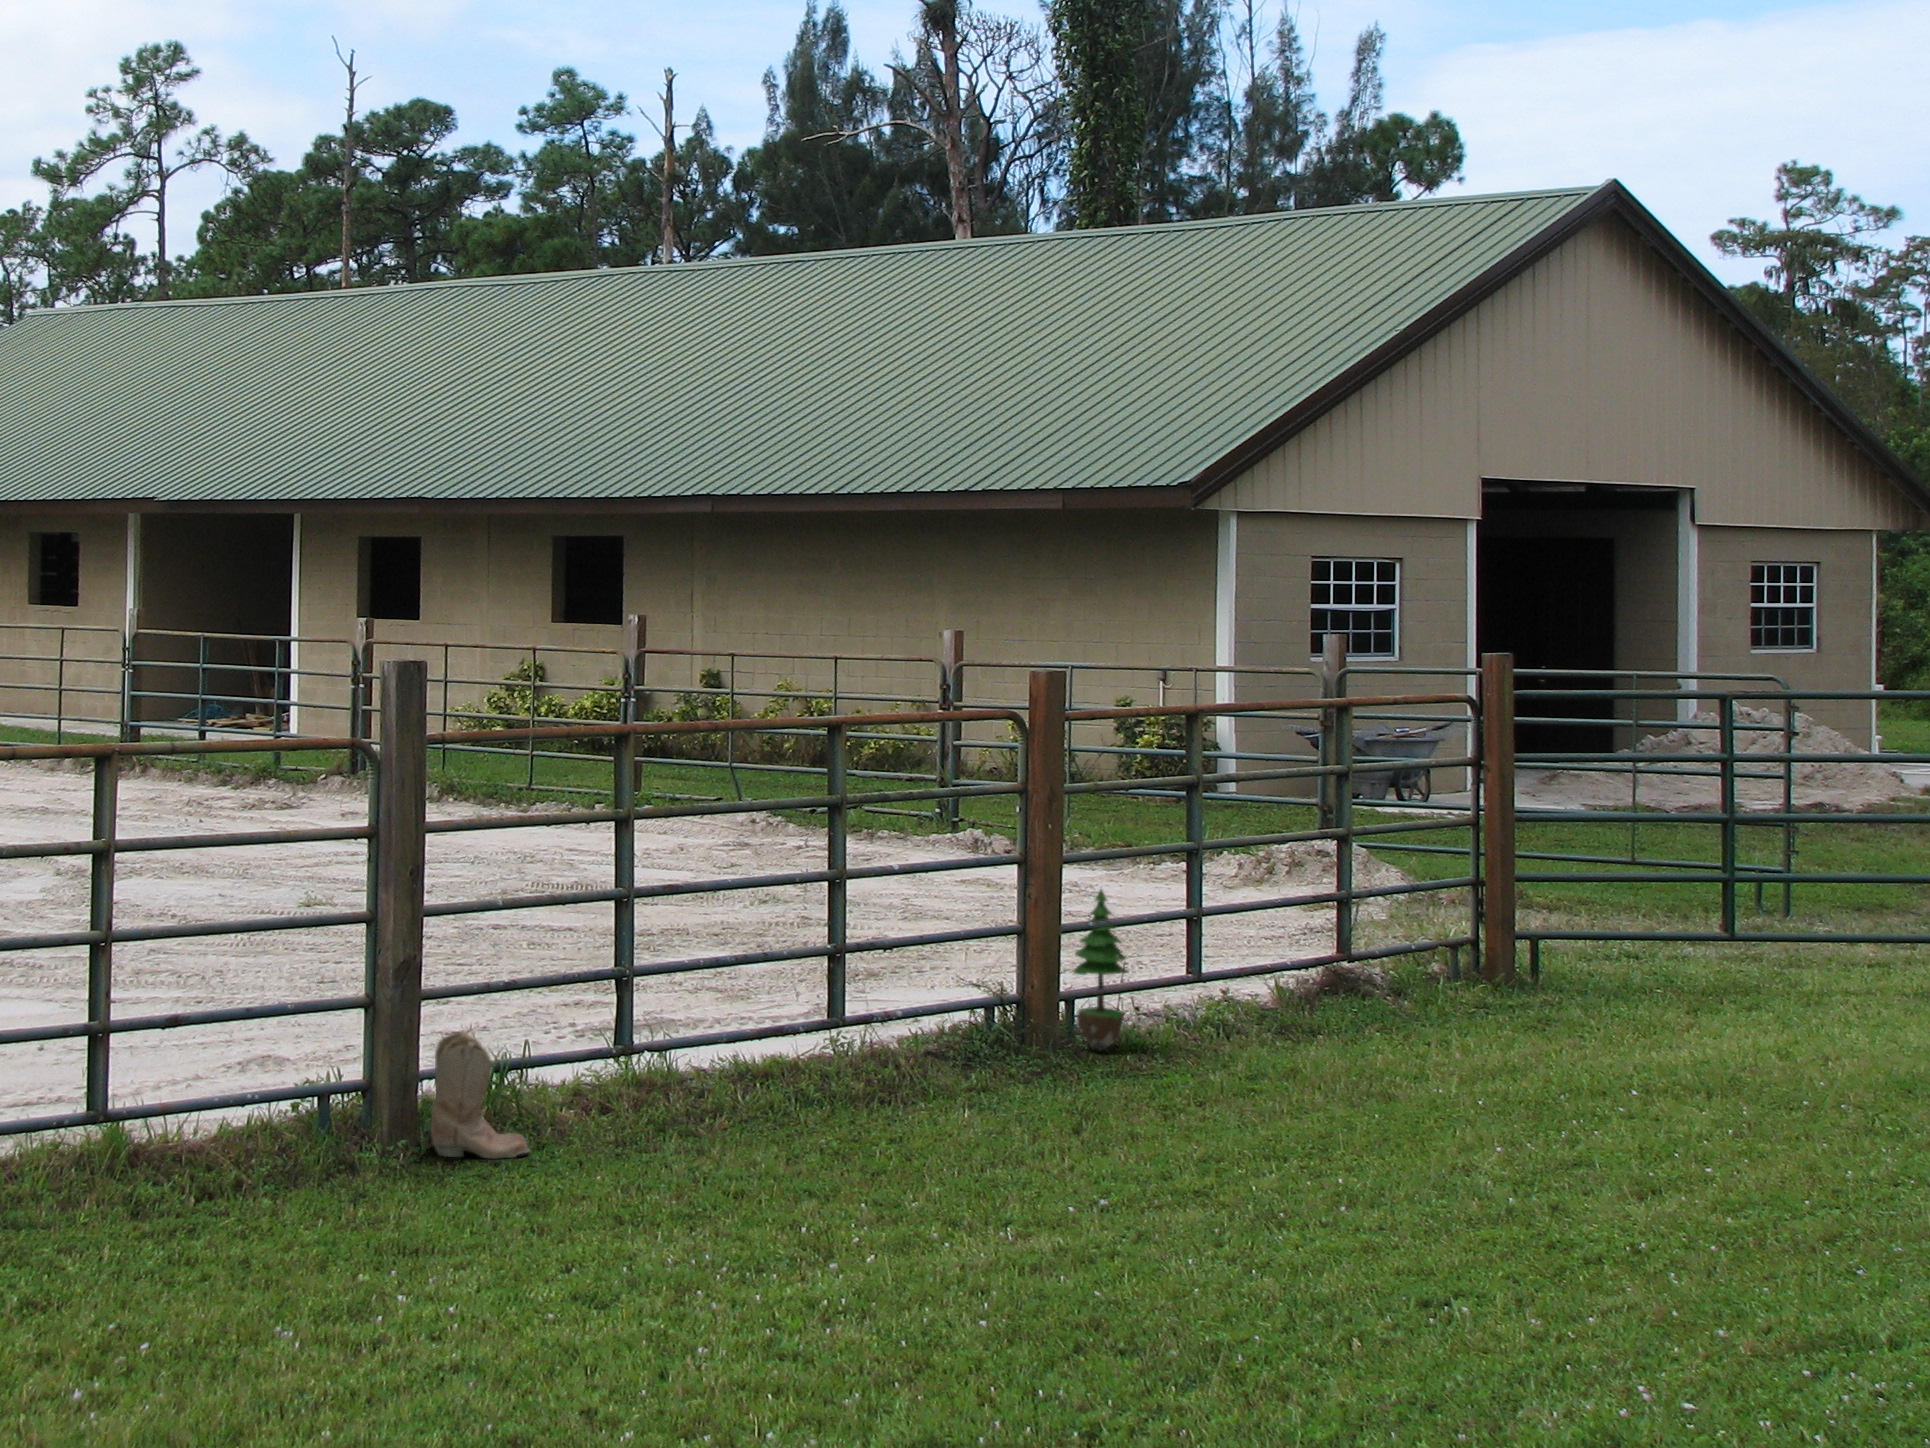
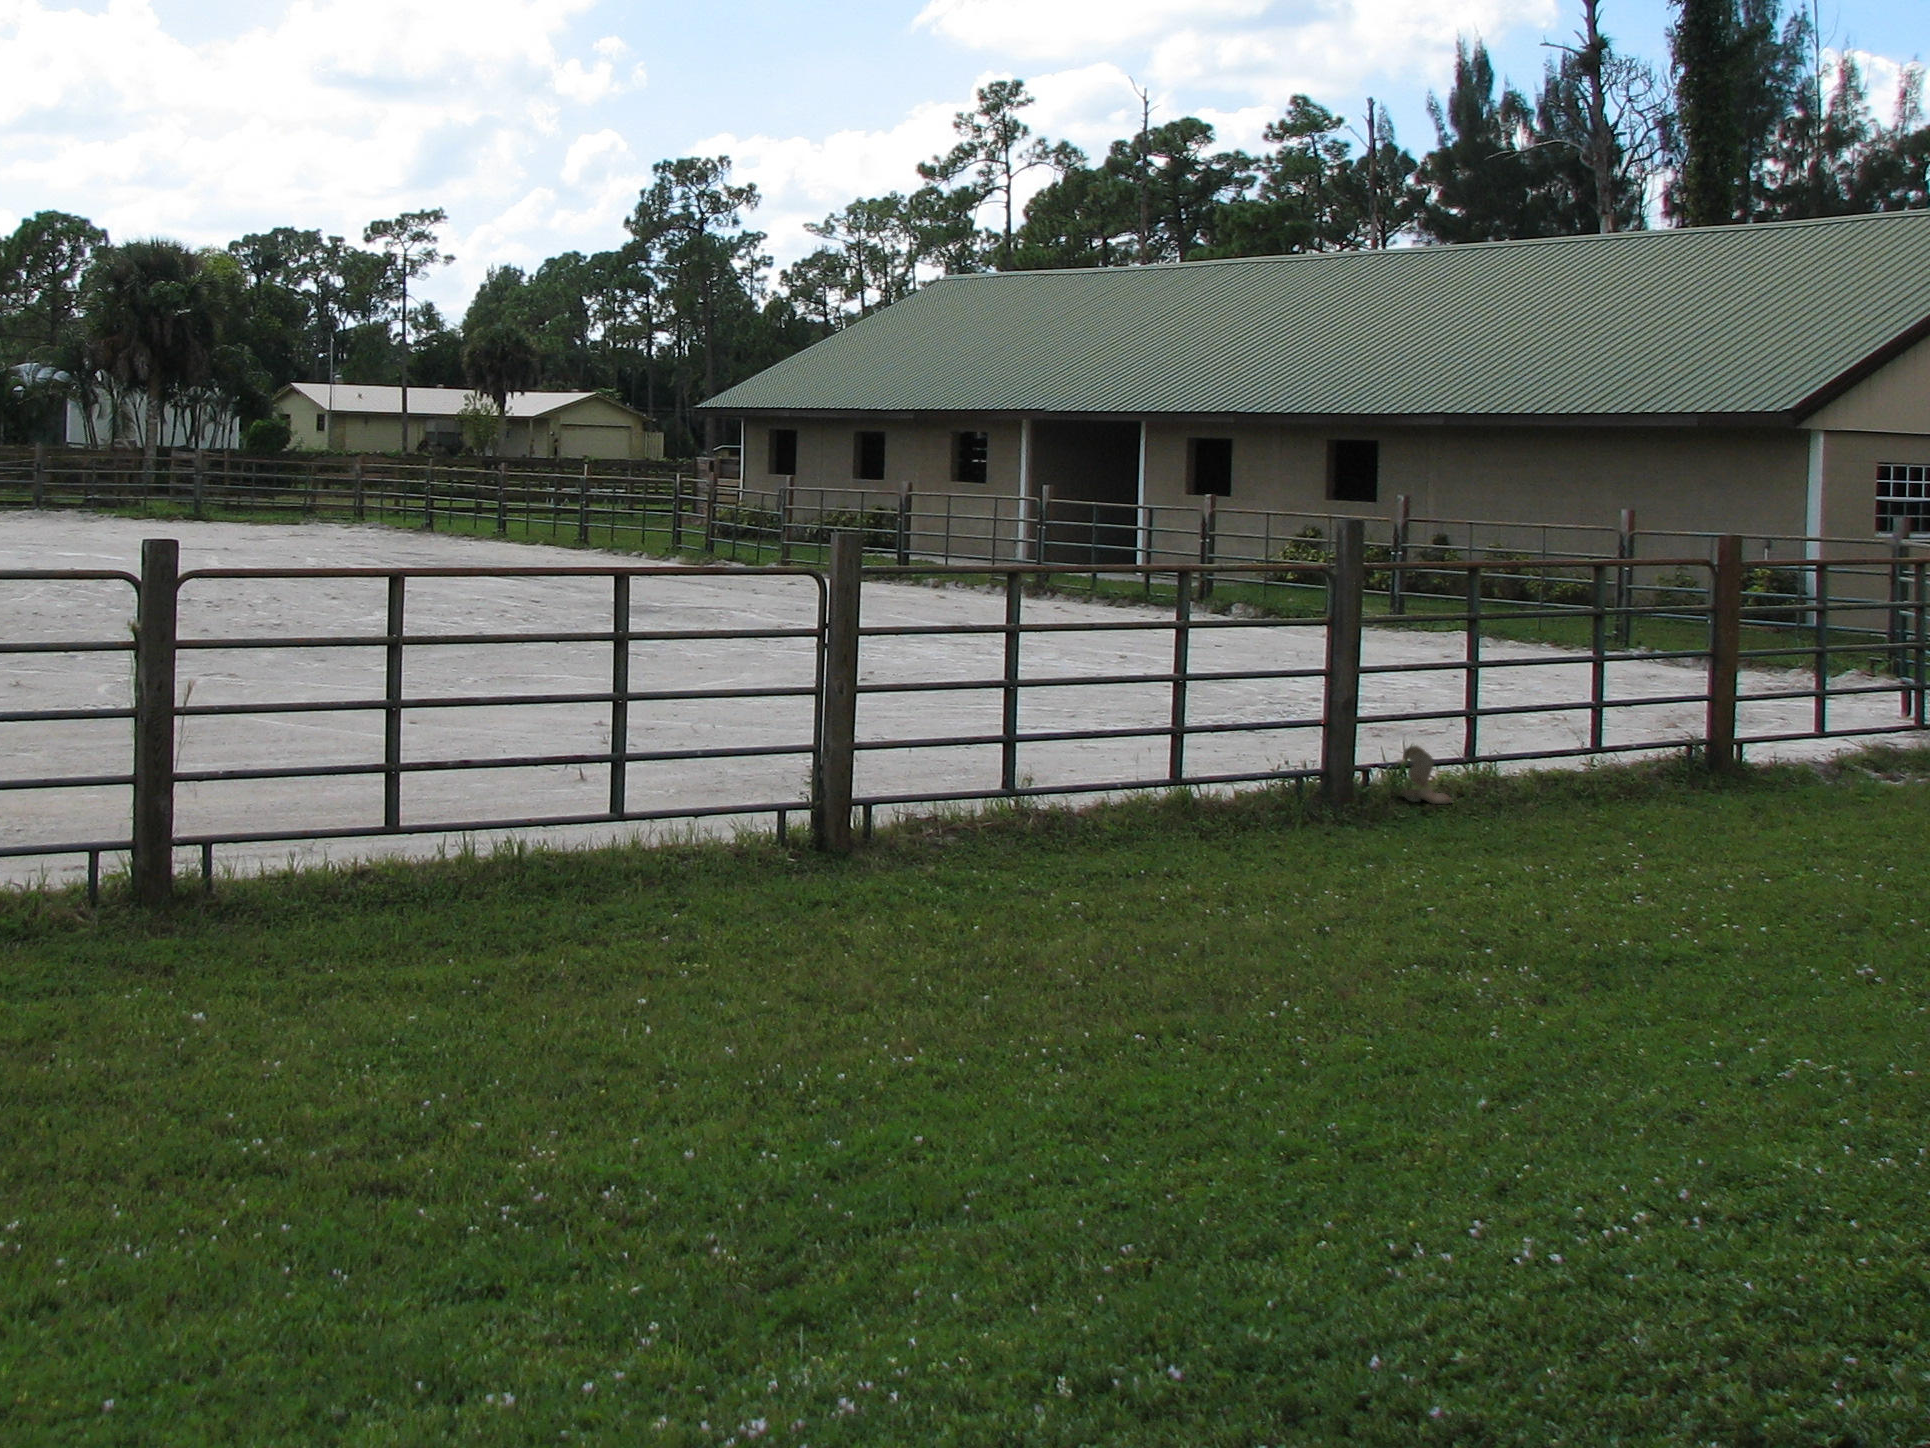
potted tree: present [1074,889,1128,1051] -> none [1737,690,1775,776]

